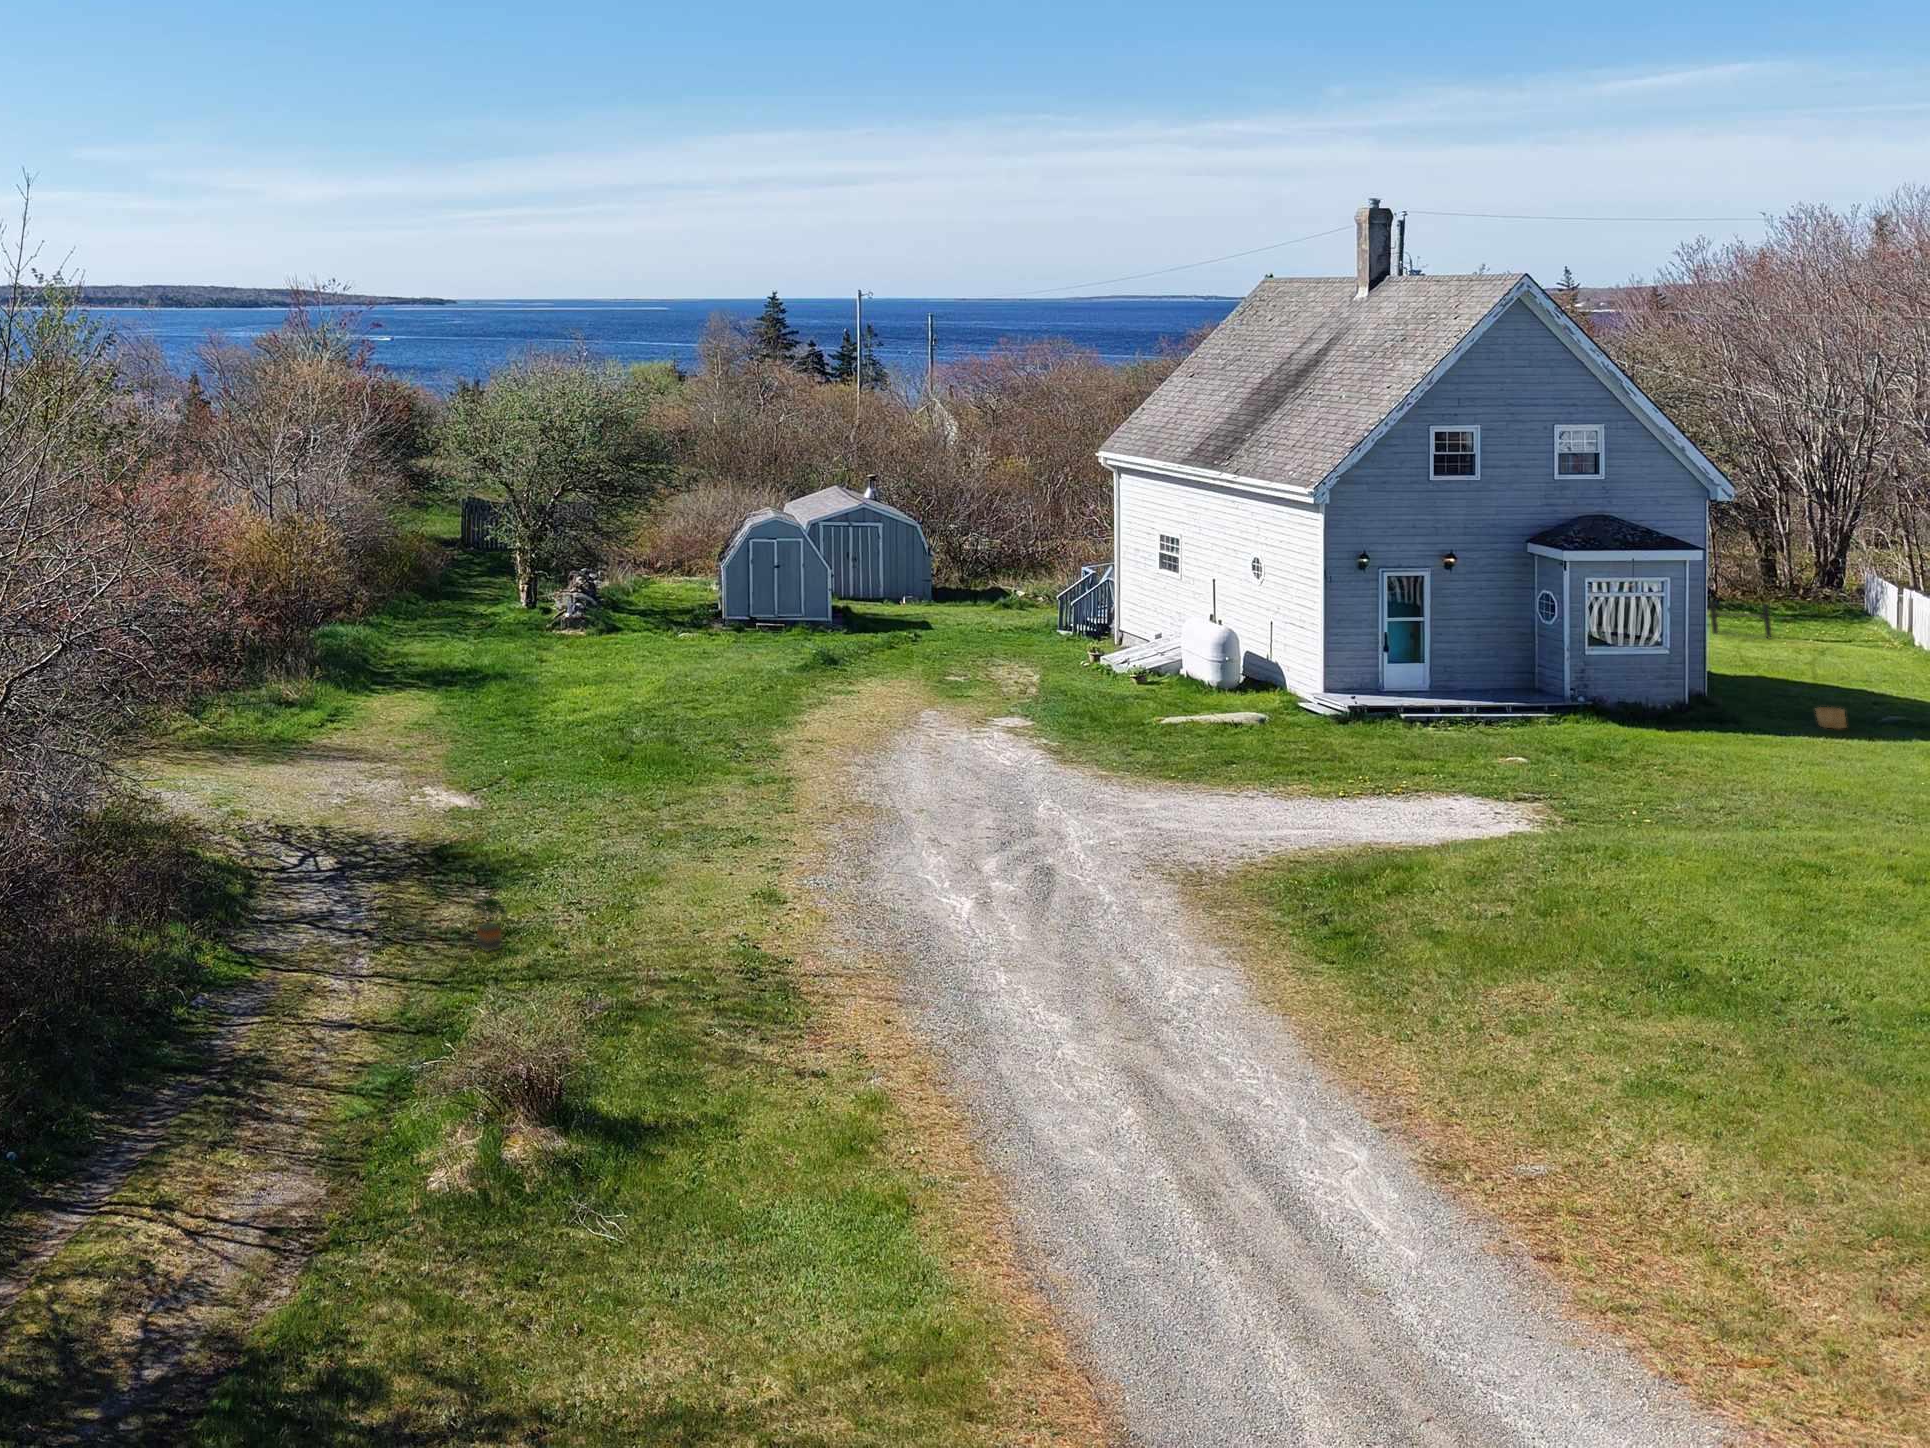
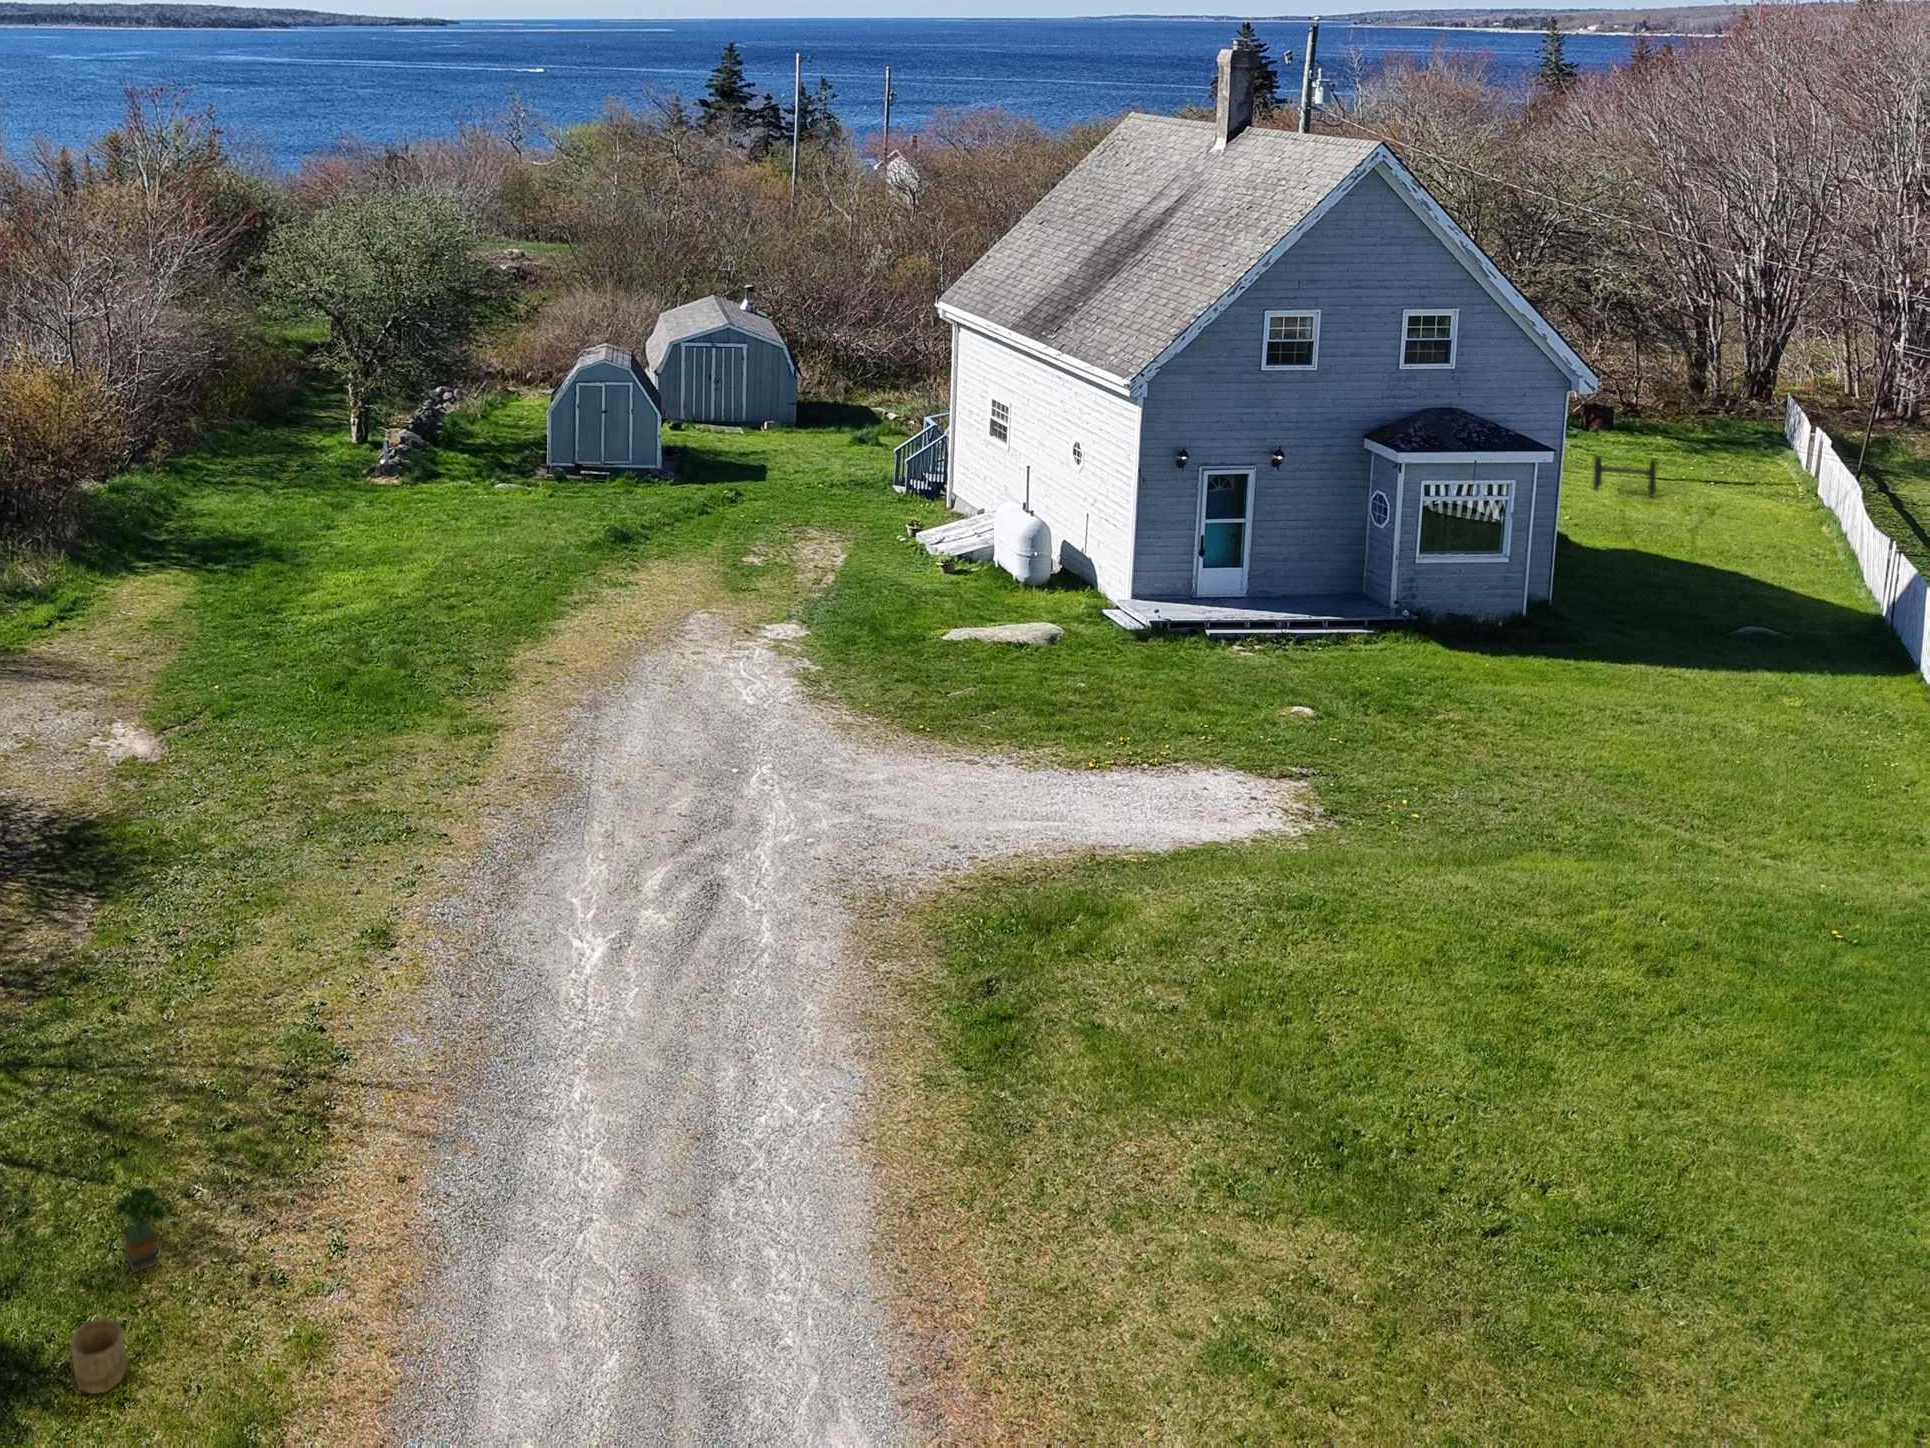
wooden bucket: present [1816,707,1846,729] -> present [70,1318,126,1394]
potted tree: present [473,897,506,951] -> present [115,1187,165,1272]

